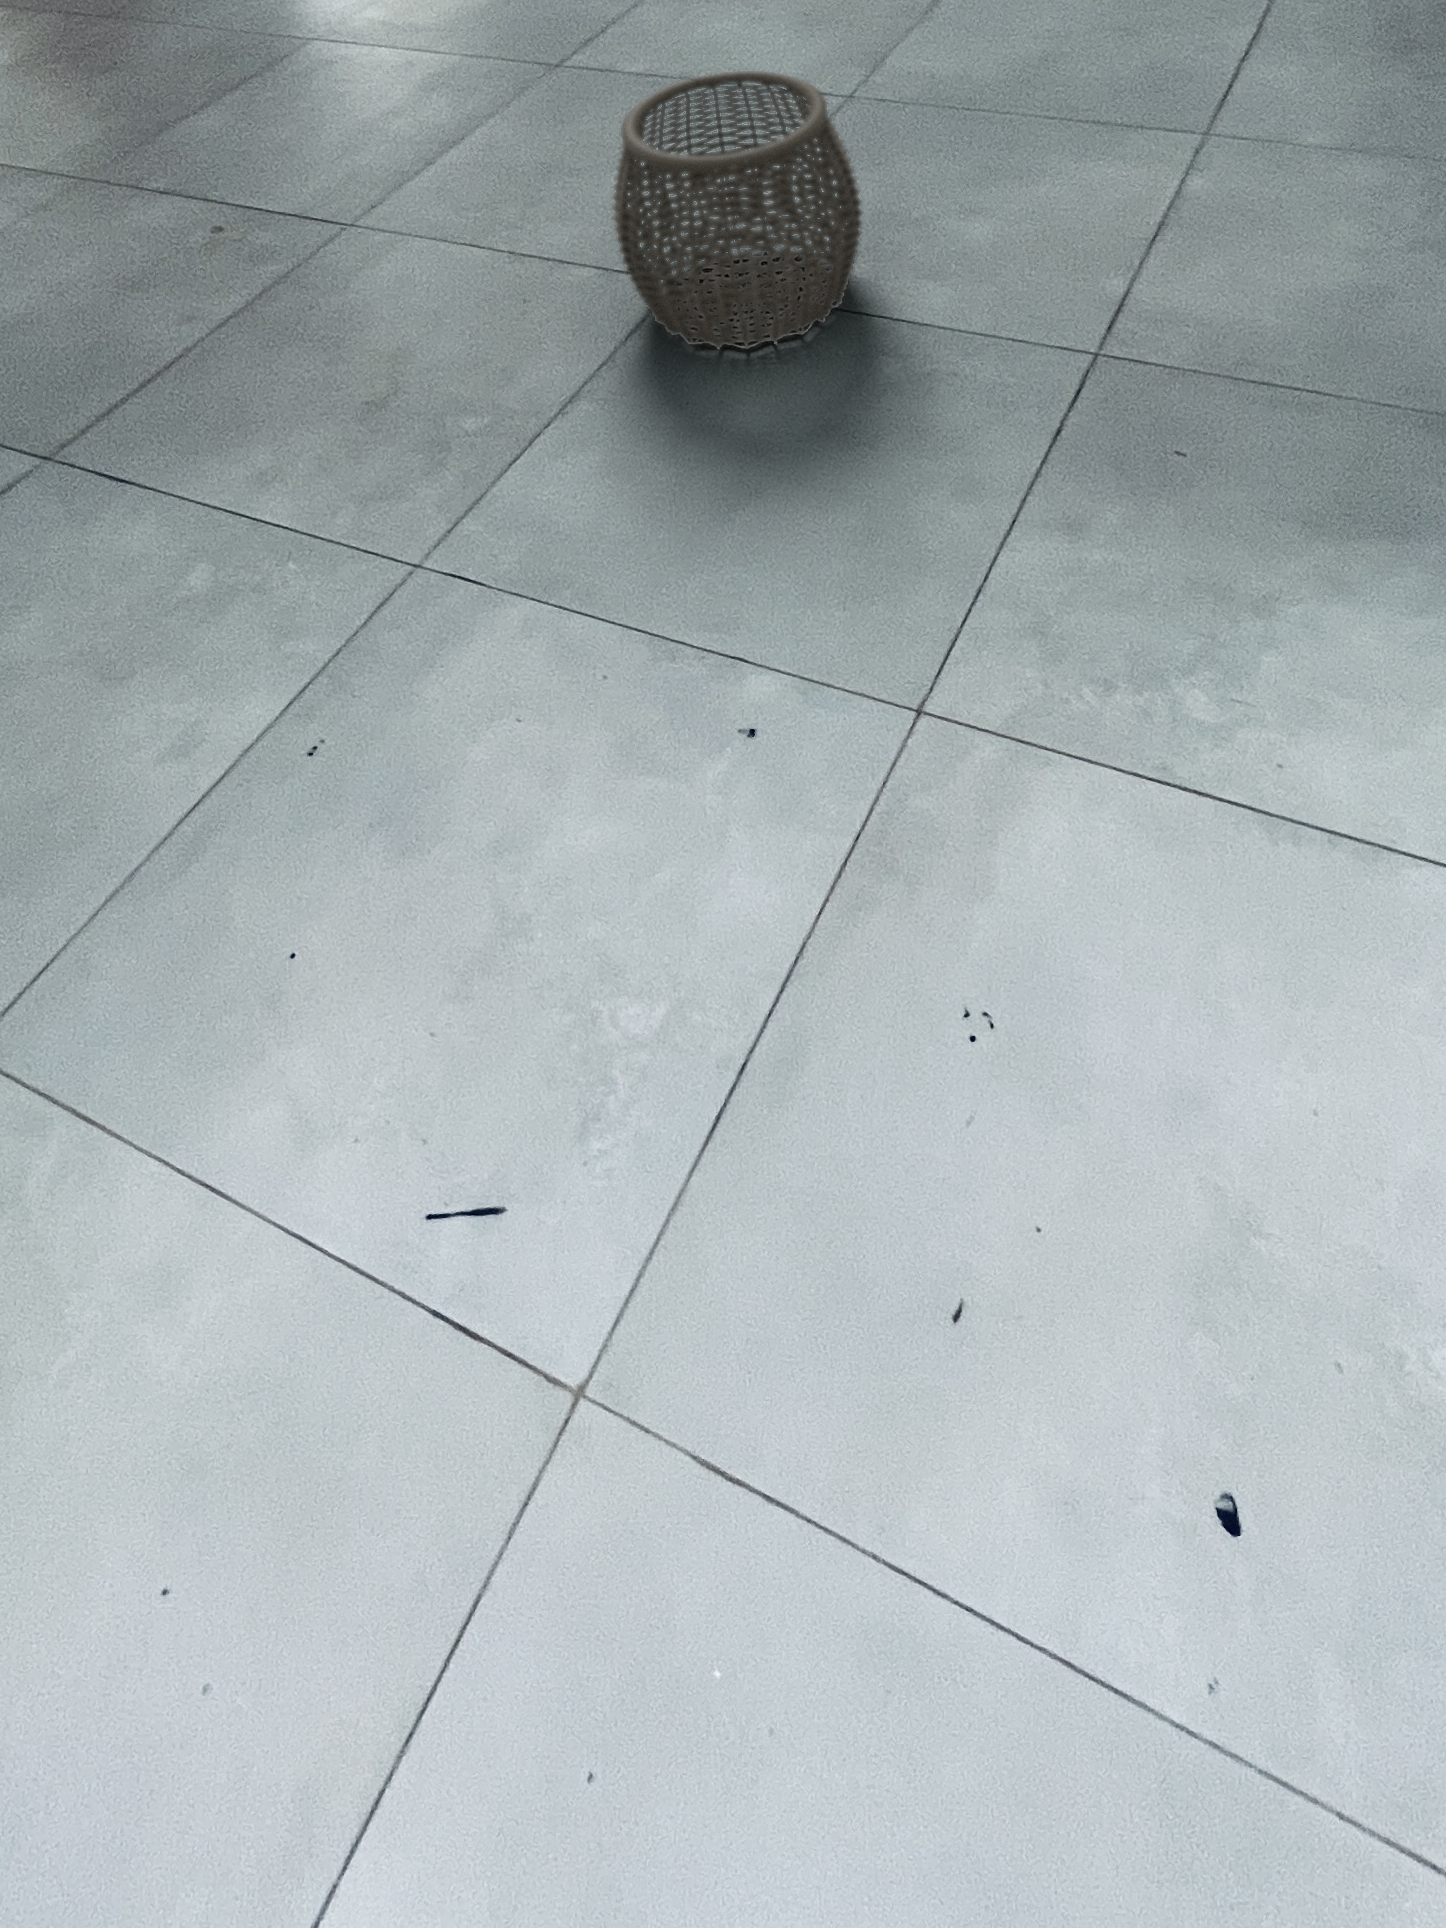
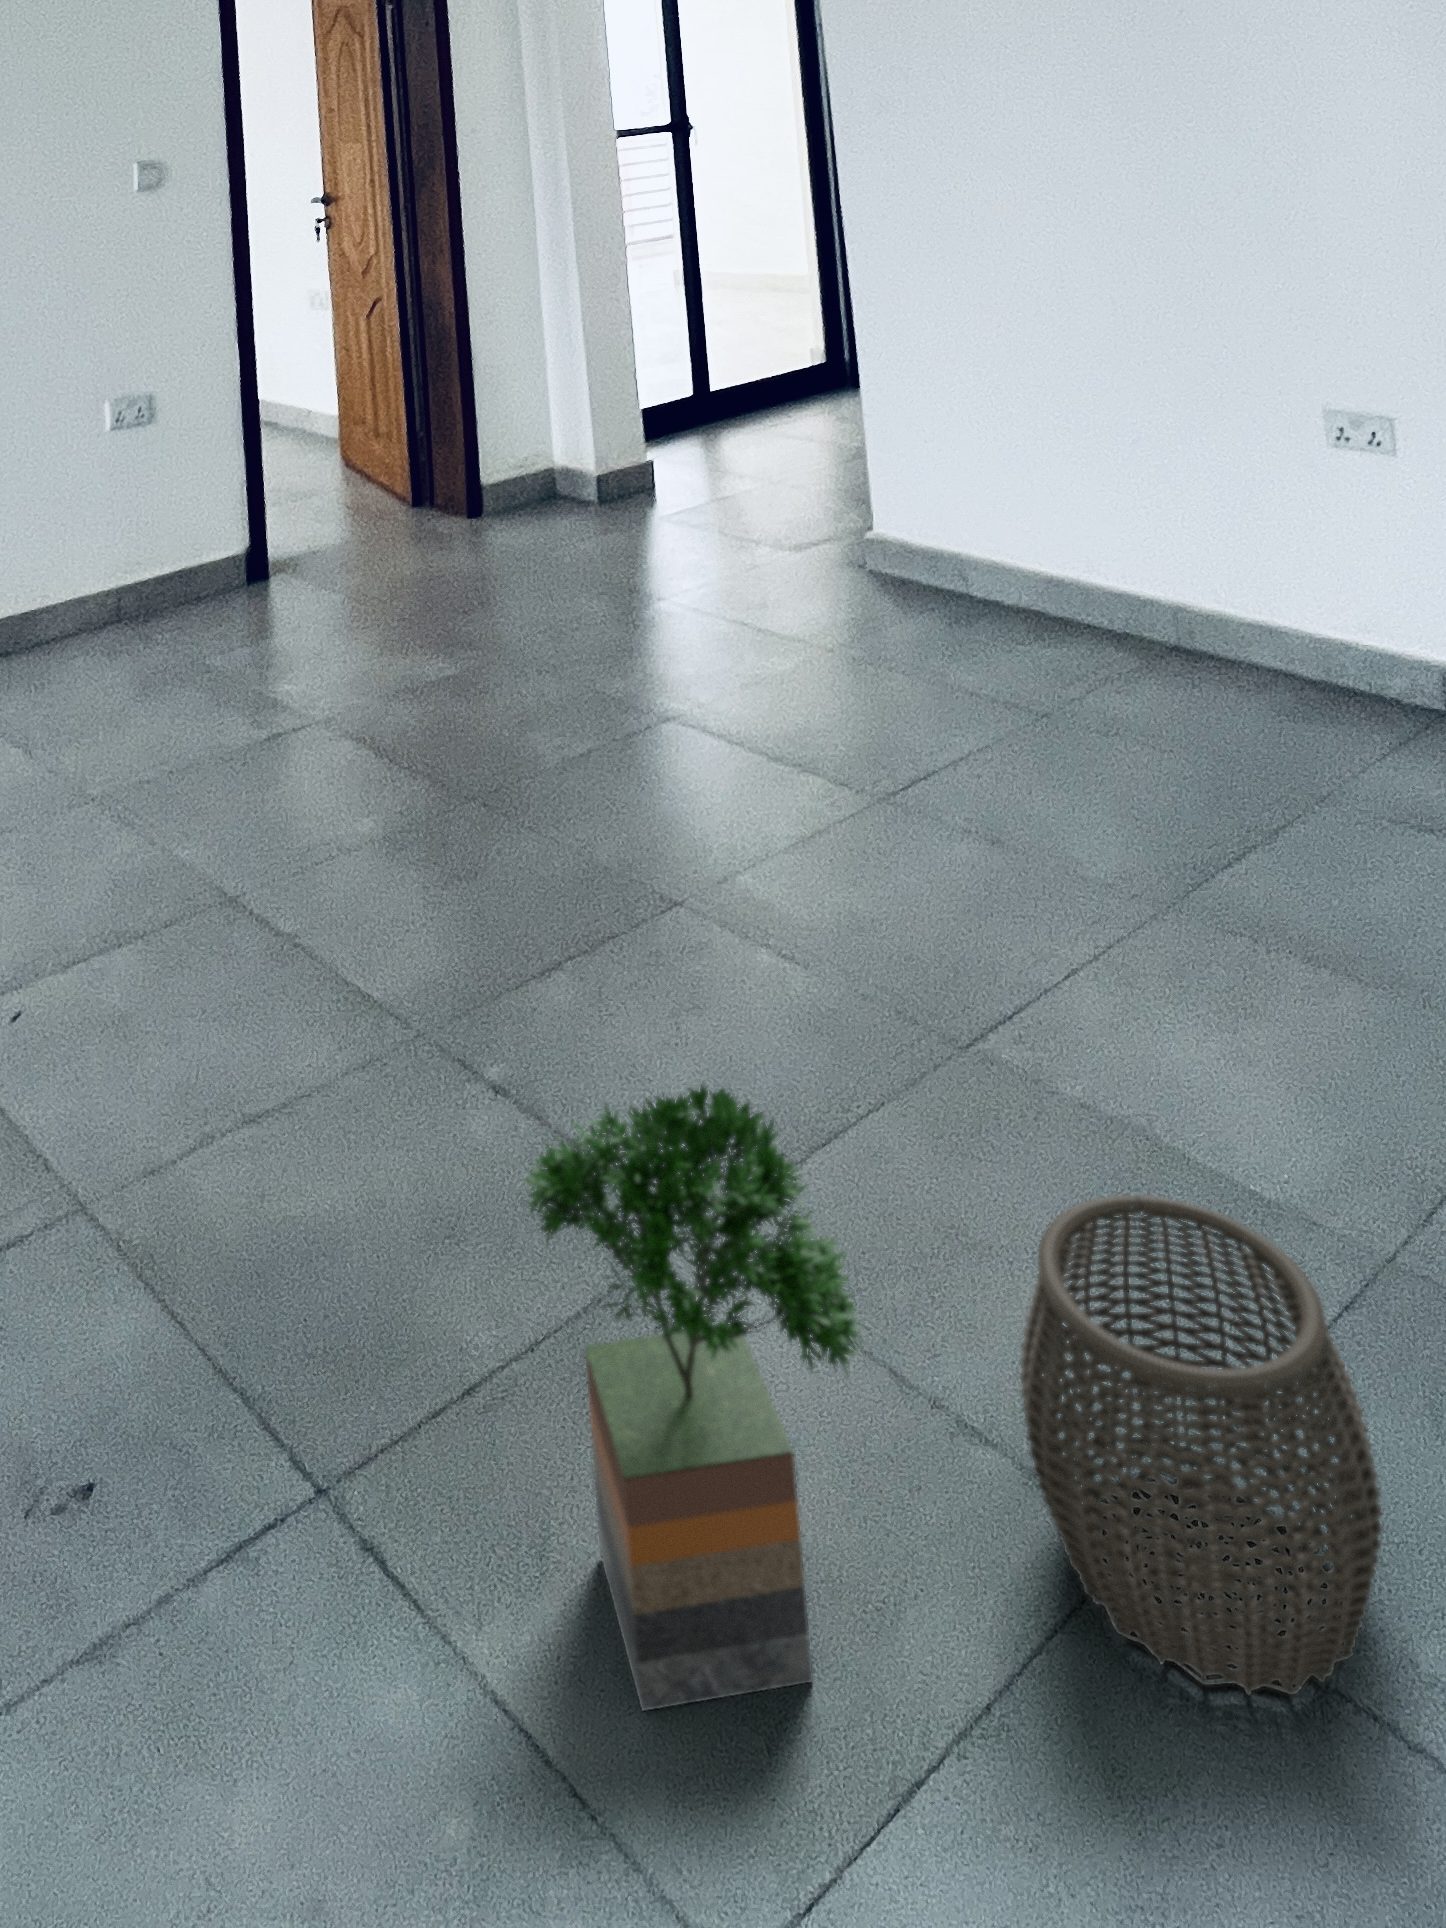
potted tree: none [169,73,485,504] -> present [525,1082,861,1711]

